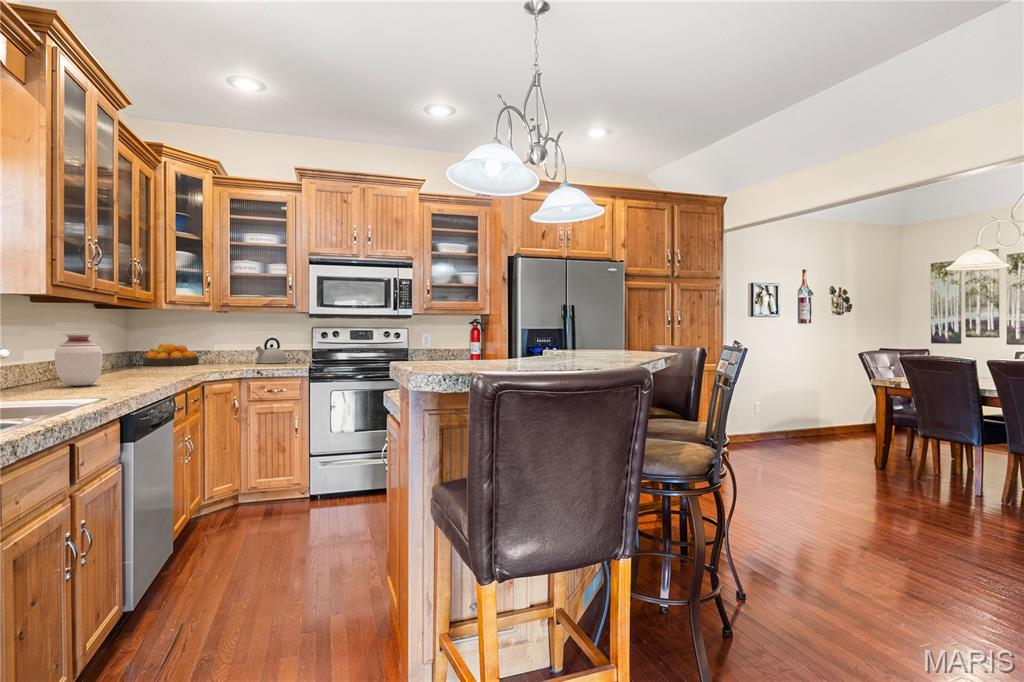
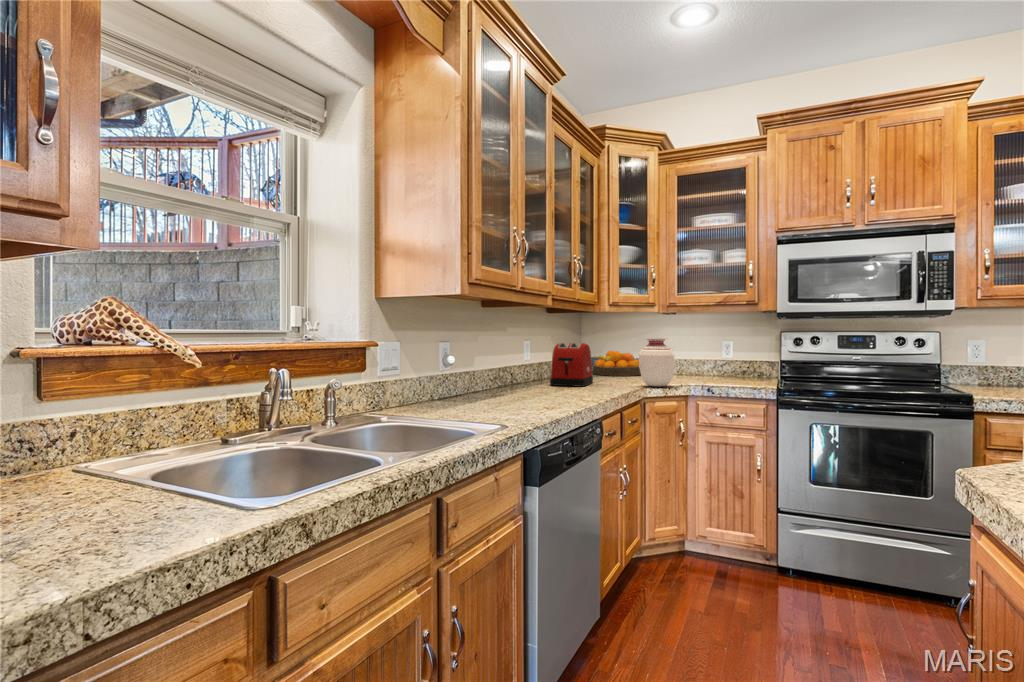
vase: present [55,334,103,386] -> present [639,338,675,387]
toaster: none [106,336,151,376] -> present [550,343,593,386]
kettle: present [256,338,287,363] -> none [707,345,747,378]

